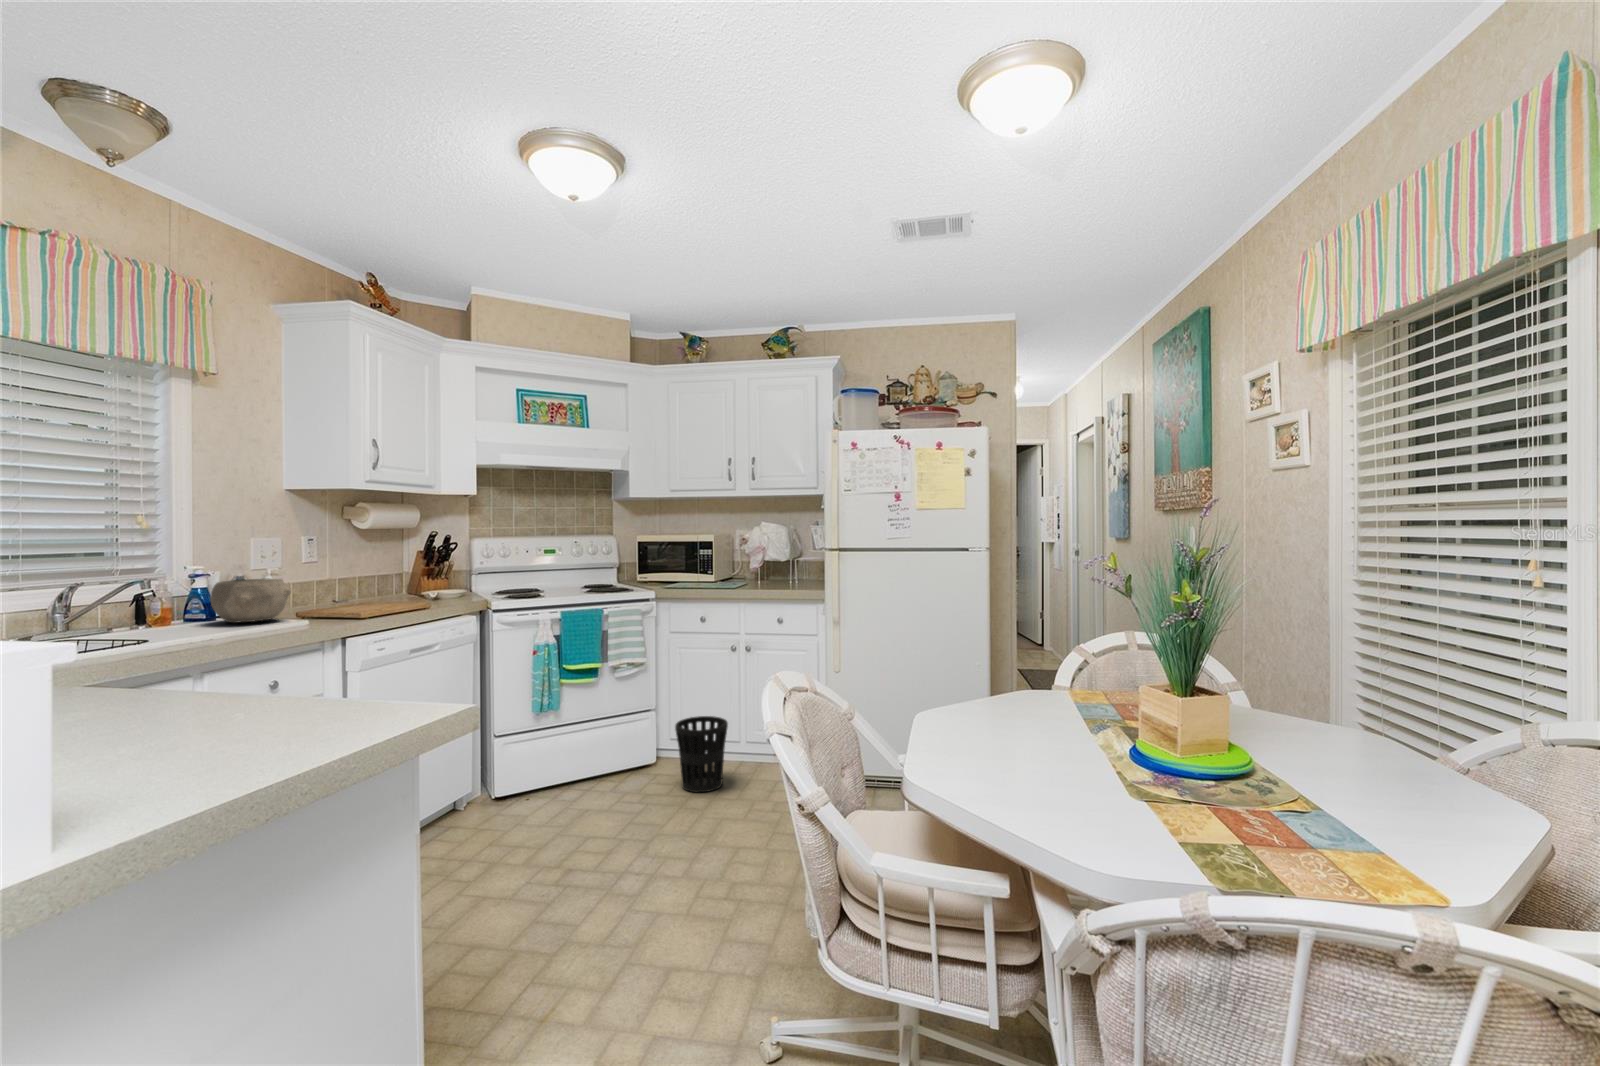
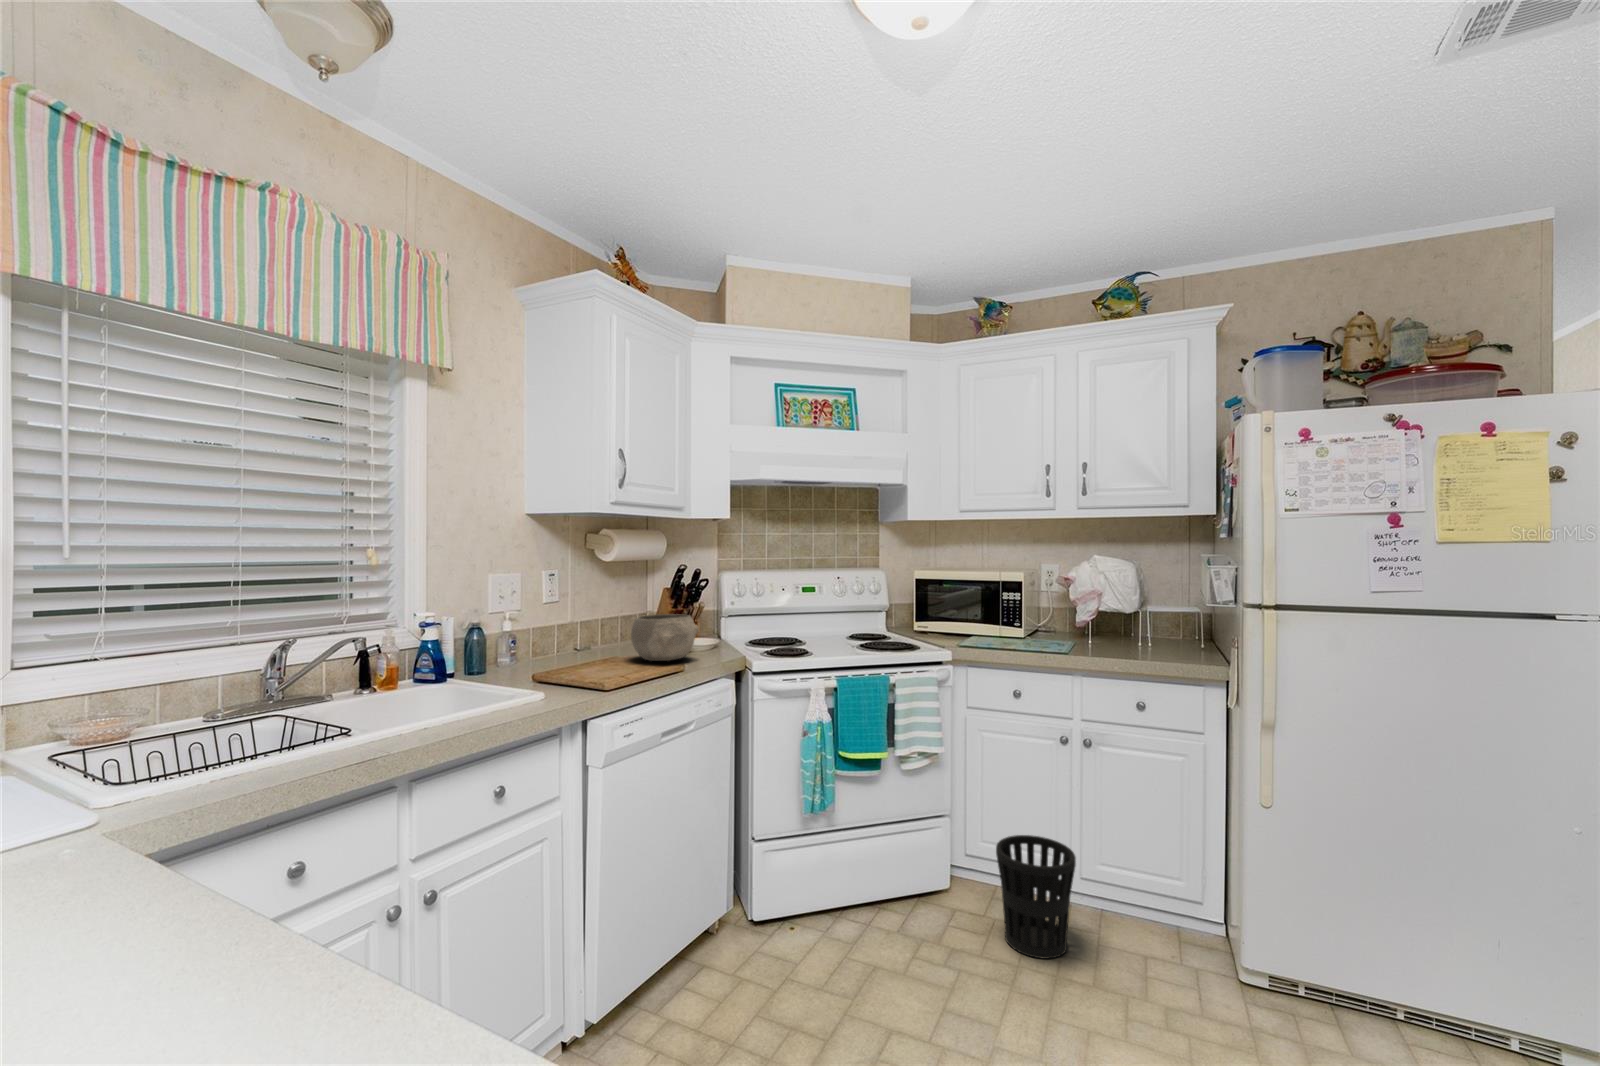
bowl: present [210,579,291,623] -> present [631,614,699,661]

